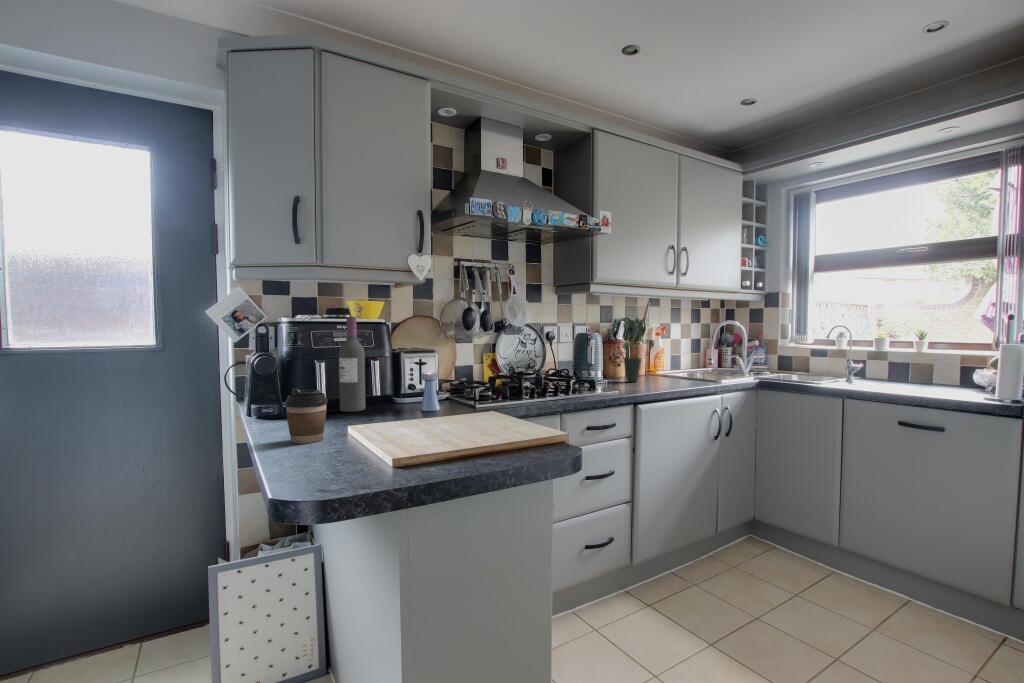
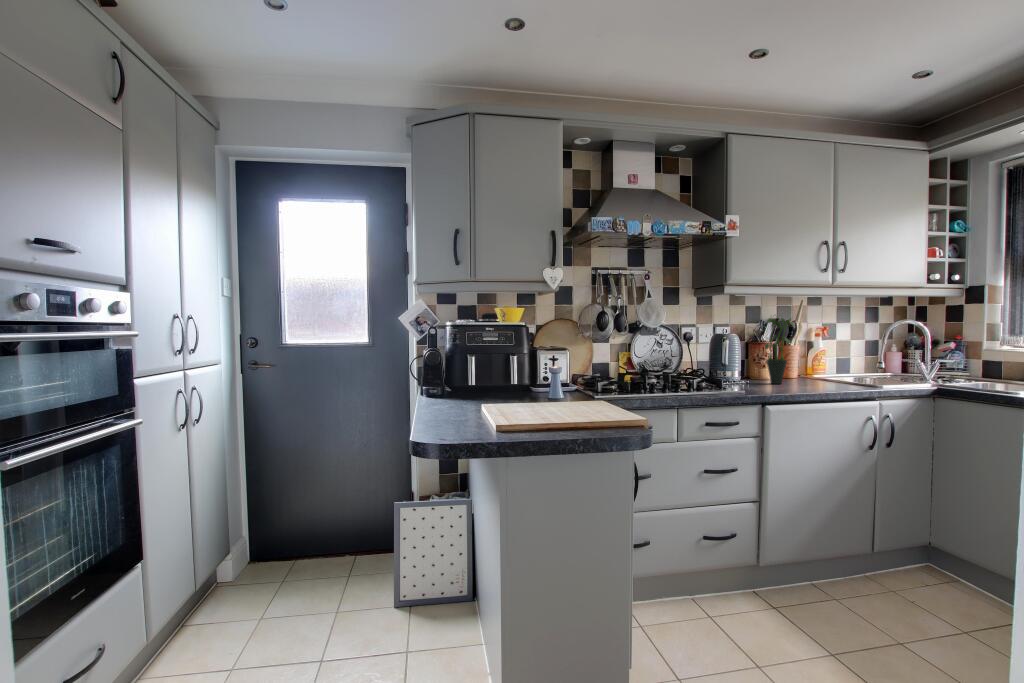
wine bottle: present [339,317,365,412] -> none [486,321,505,396]
coffee cup: present [285,388,328,444] -> none [436,374,466,414]

